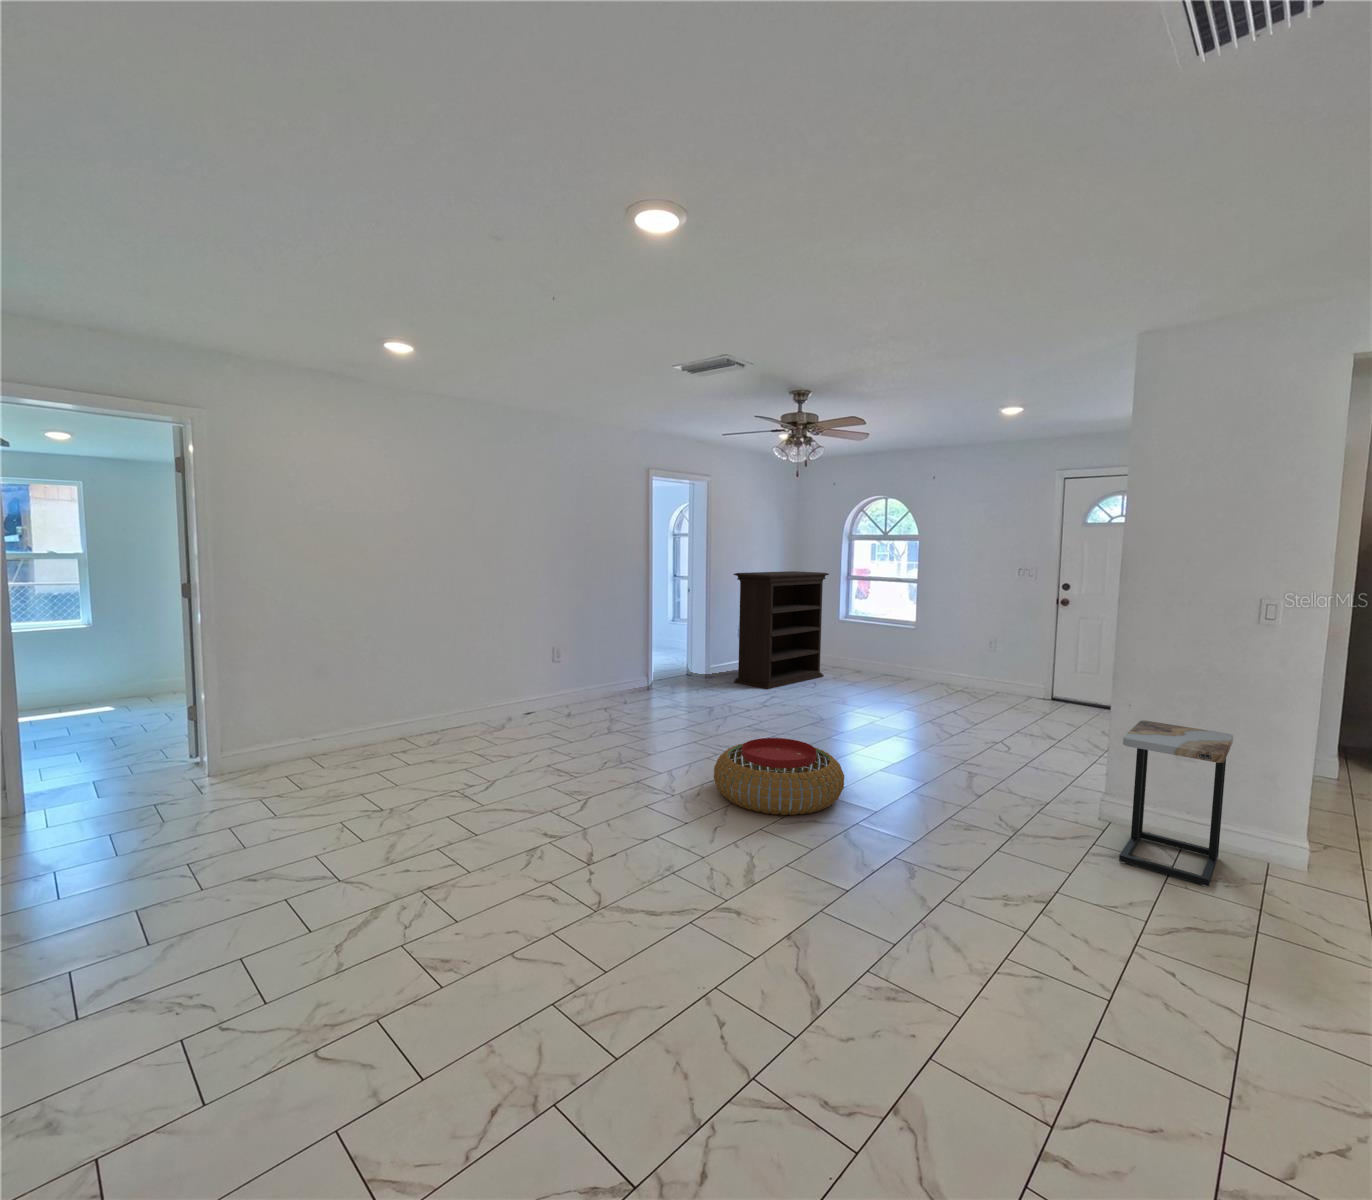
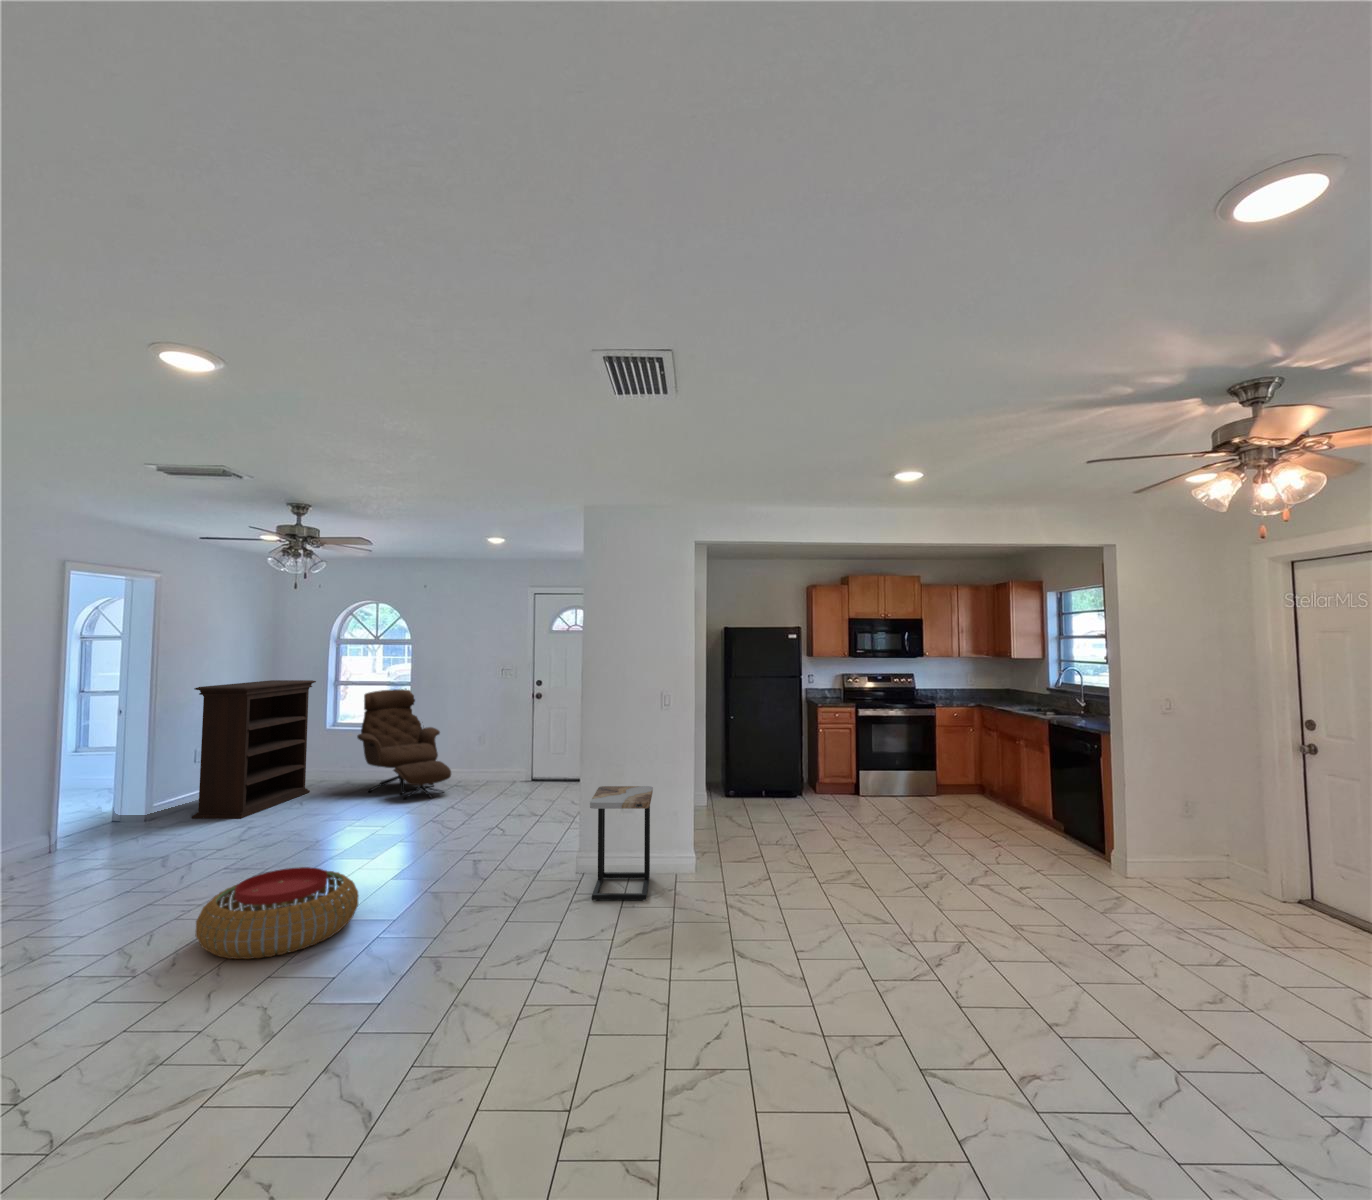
lounge chair: none [865,586,956,701] -> present [357,689,451,800]

